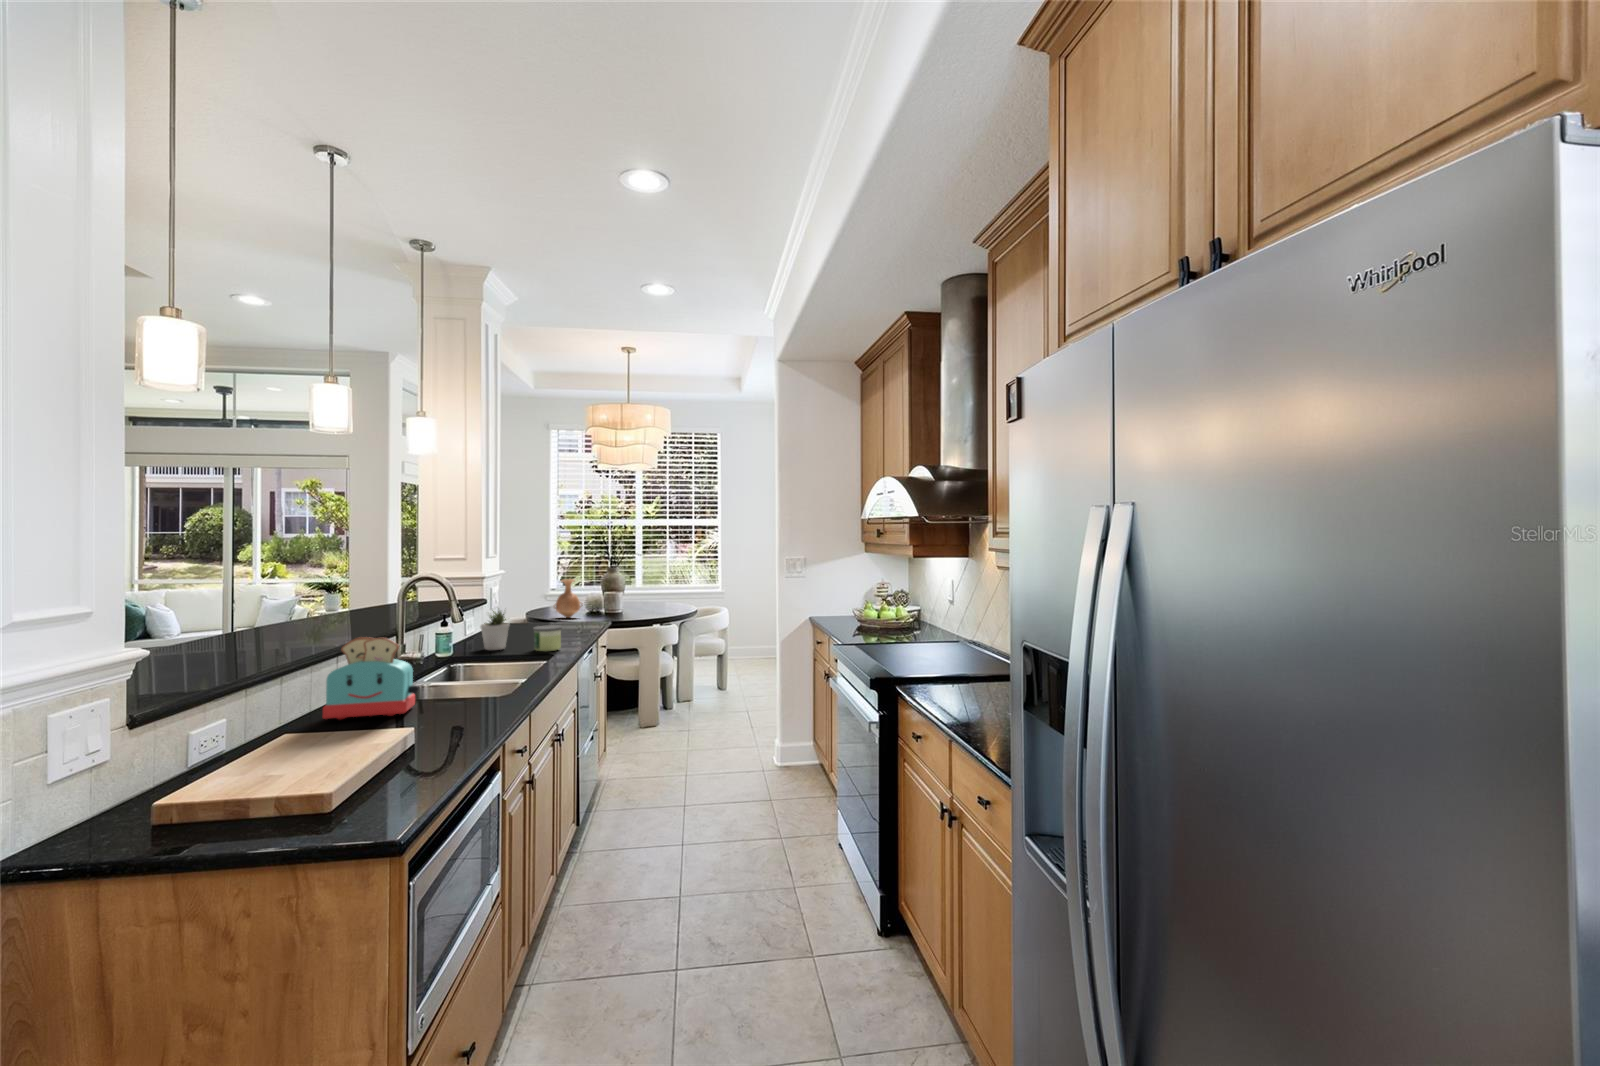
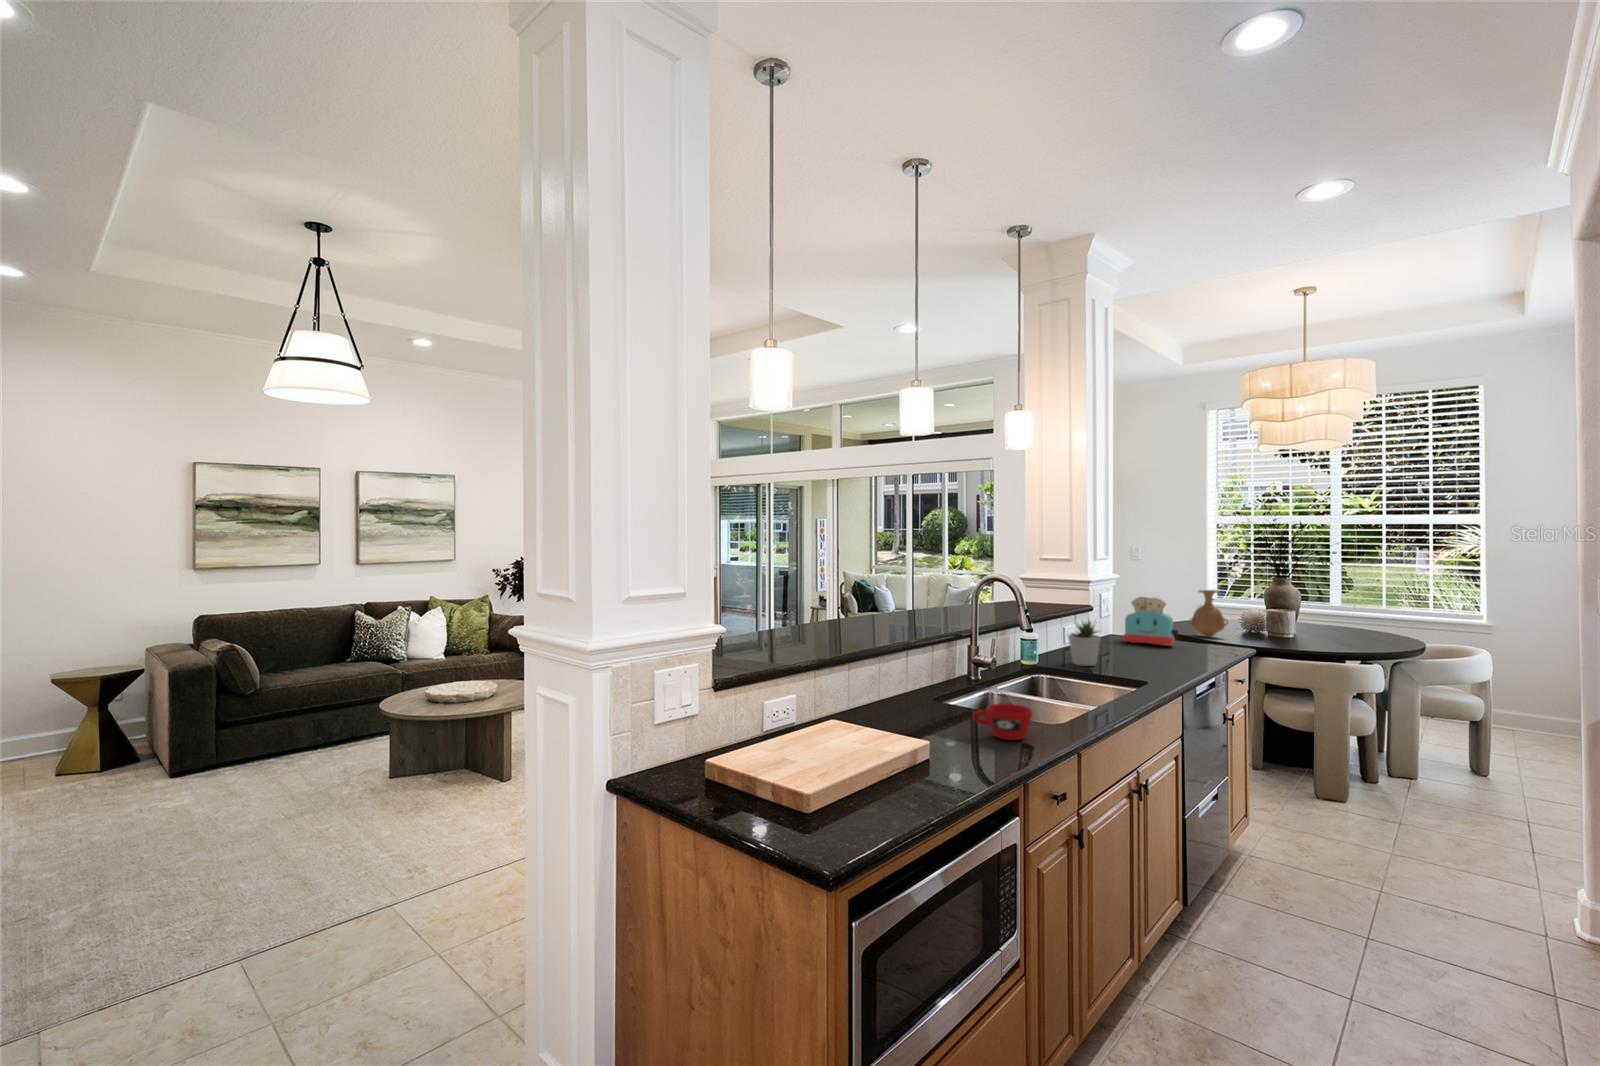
candle: present [533,625,562,651] -> none [1127,644,1164,677]
toaster: present [323,637,419,719] -> present [1123,597,1178,646]
cup: none [437,685,494,716] -> present [973,704,1032,740]

